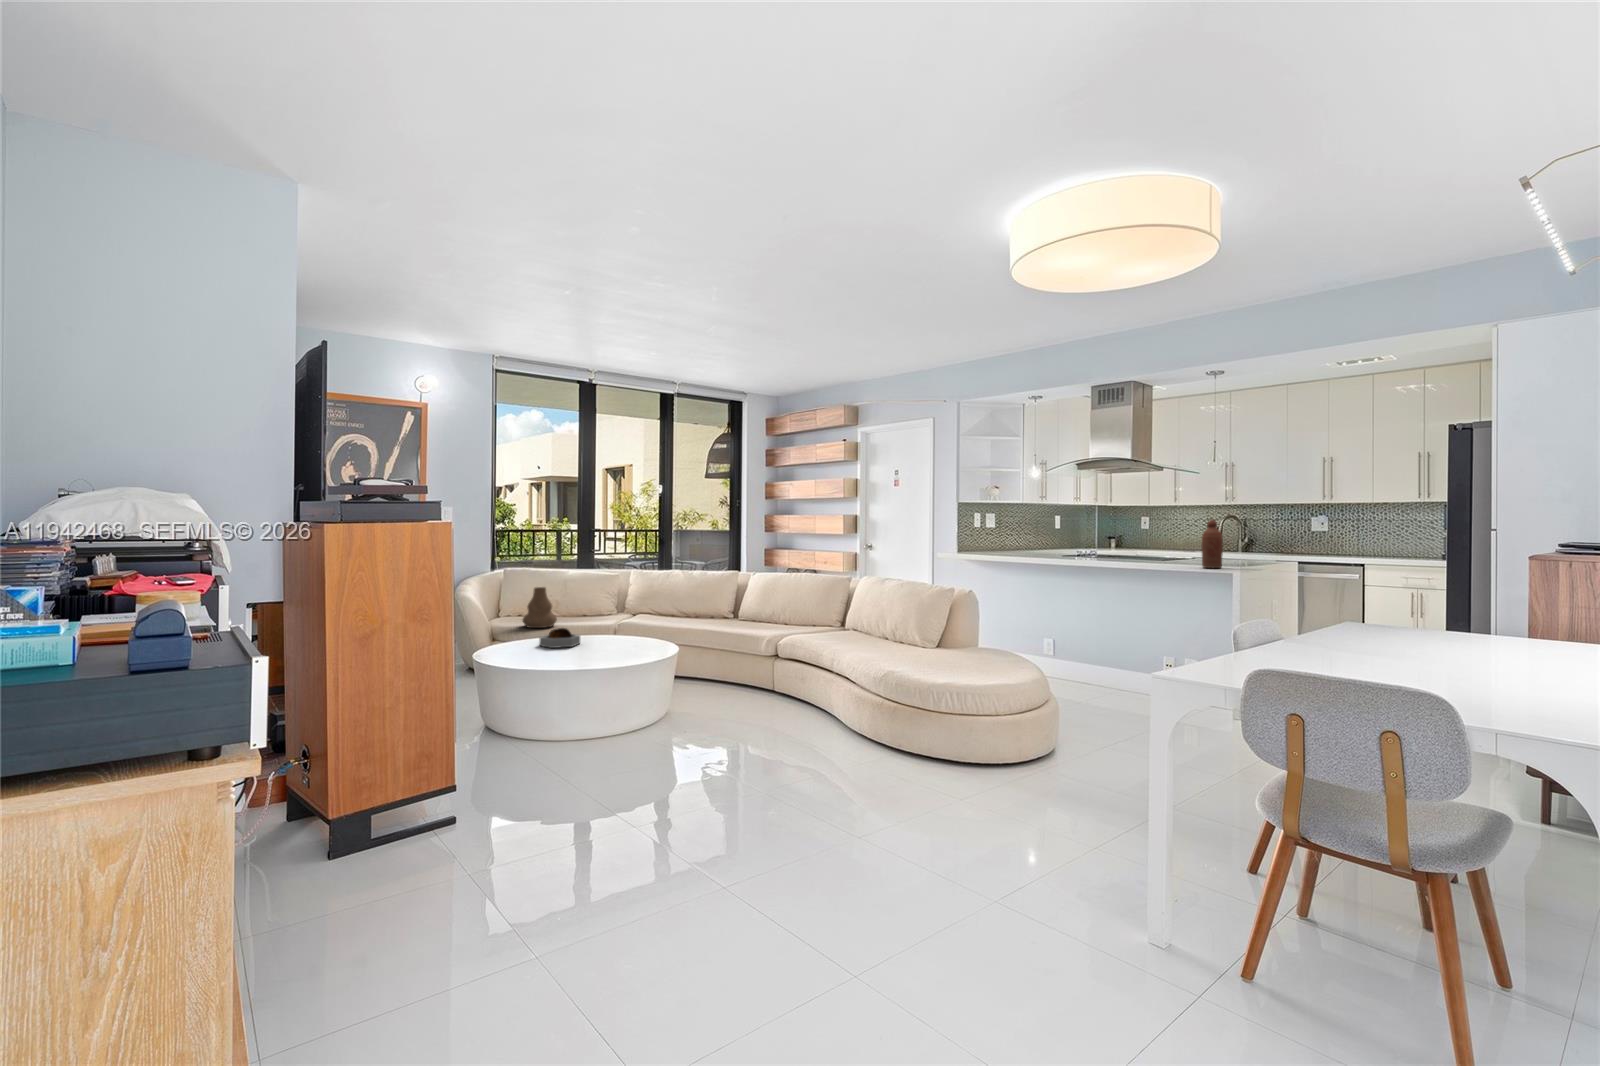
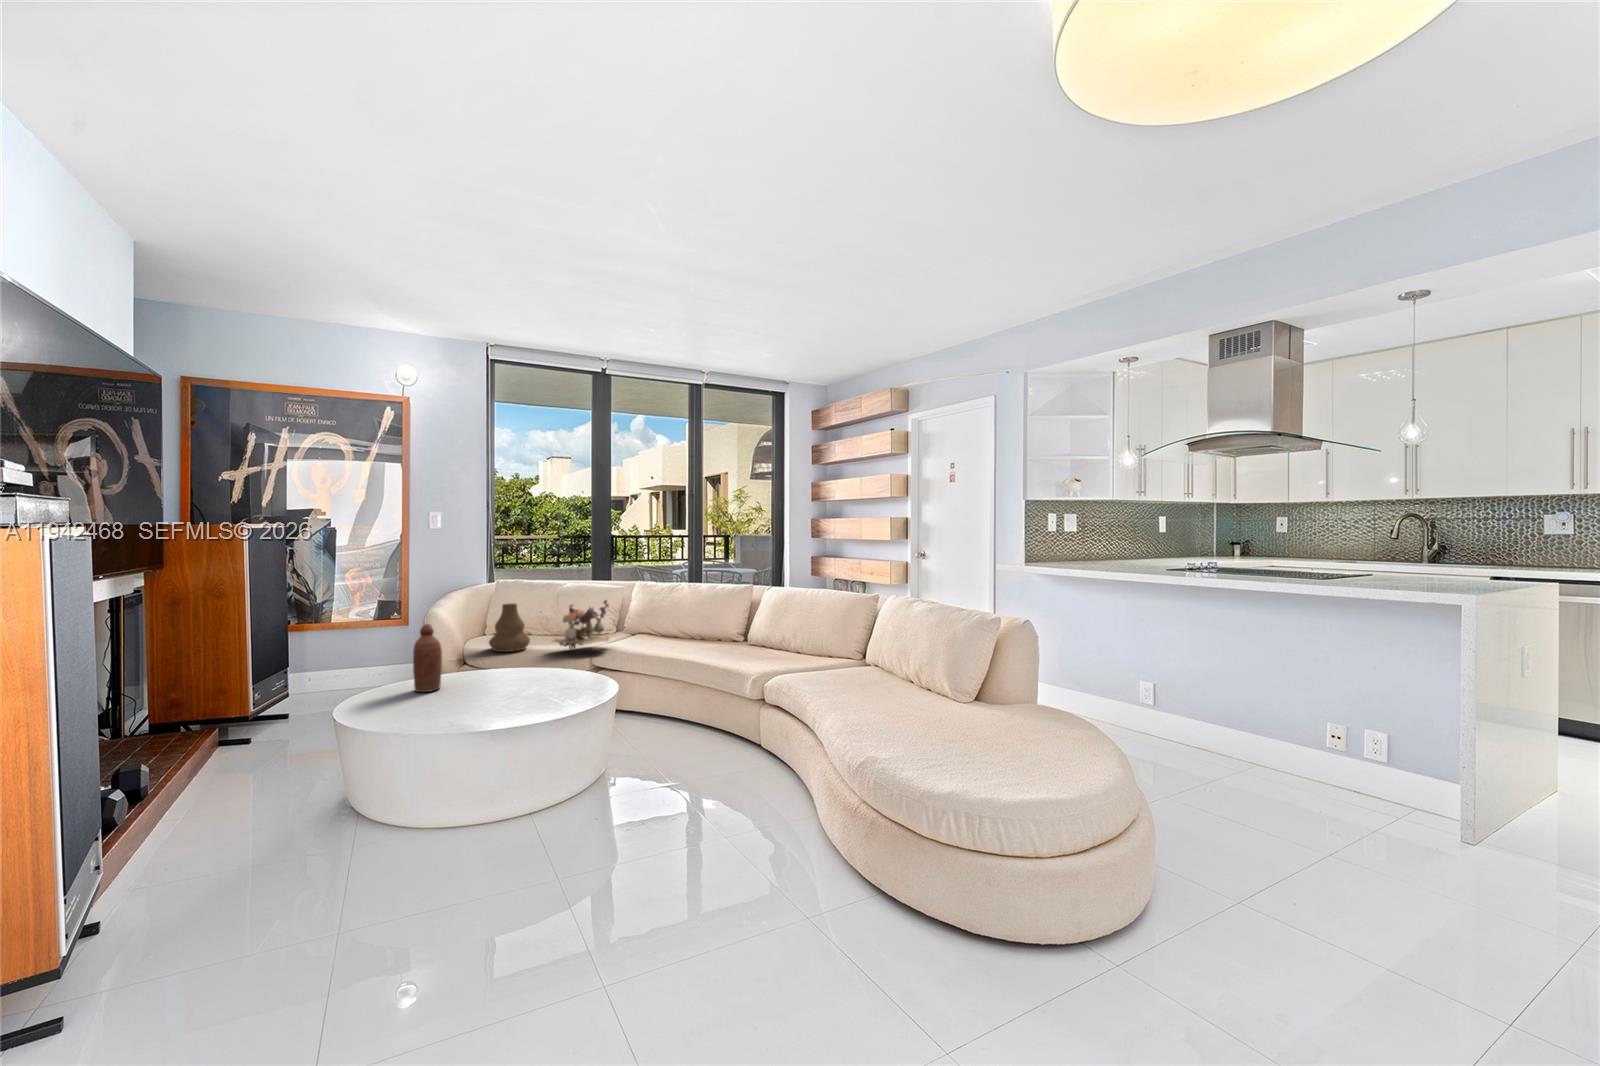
bottle: present [1201,520,1223,568] -> present [413,624,442,692]
flower arrangement: none [578,583,630,627] -> present [554,600,609,649]
decorative bowl: present [539,628,580,648] -> none [474,655,526,683]

